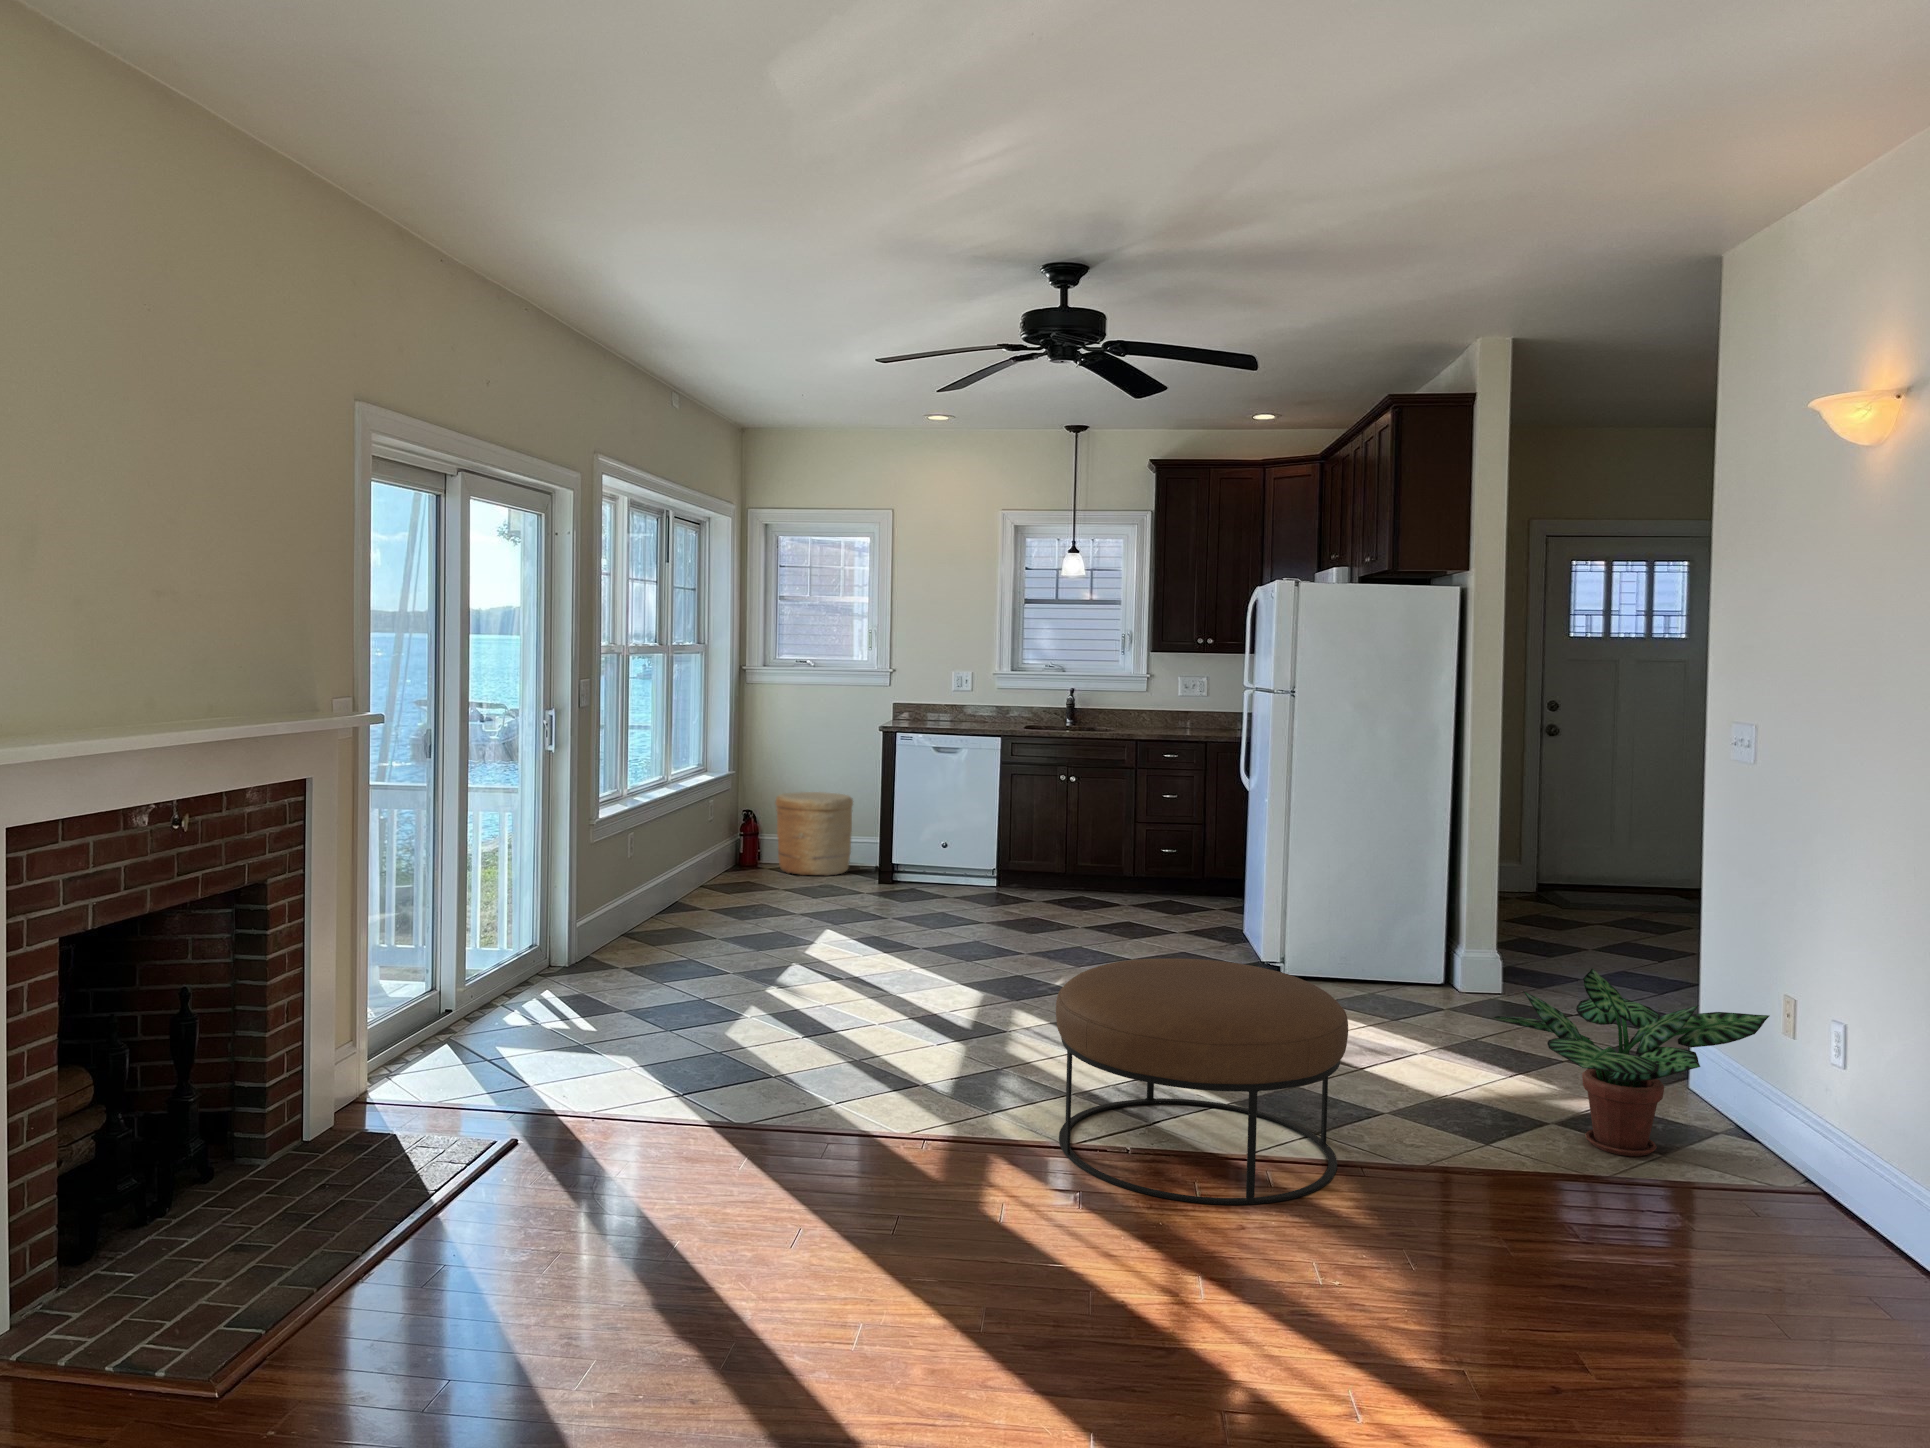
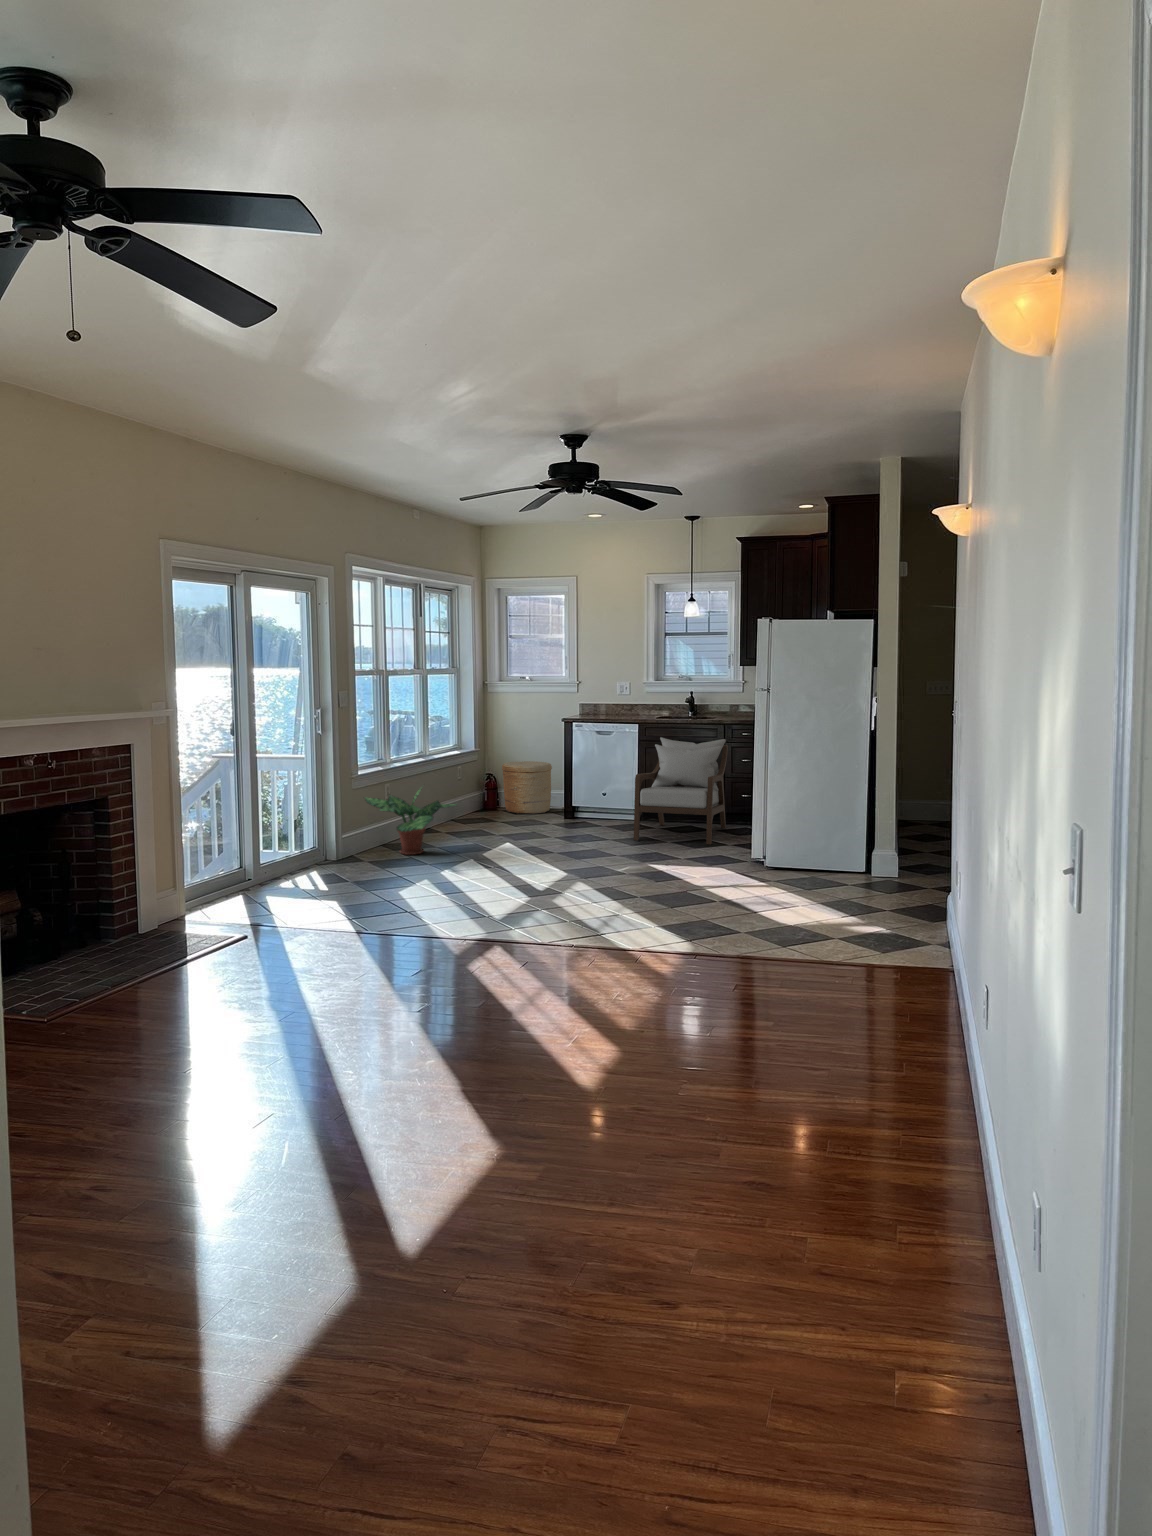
armchair: none [1026,759,1153,929] -> present [634,737,728,845]
ottoman: present [1056,958,1348,1205] -> none [527,846,690,973]
potted plant: present [1494,969,1769,1156] -> present [365,788,457,855]

